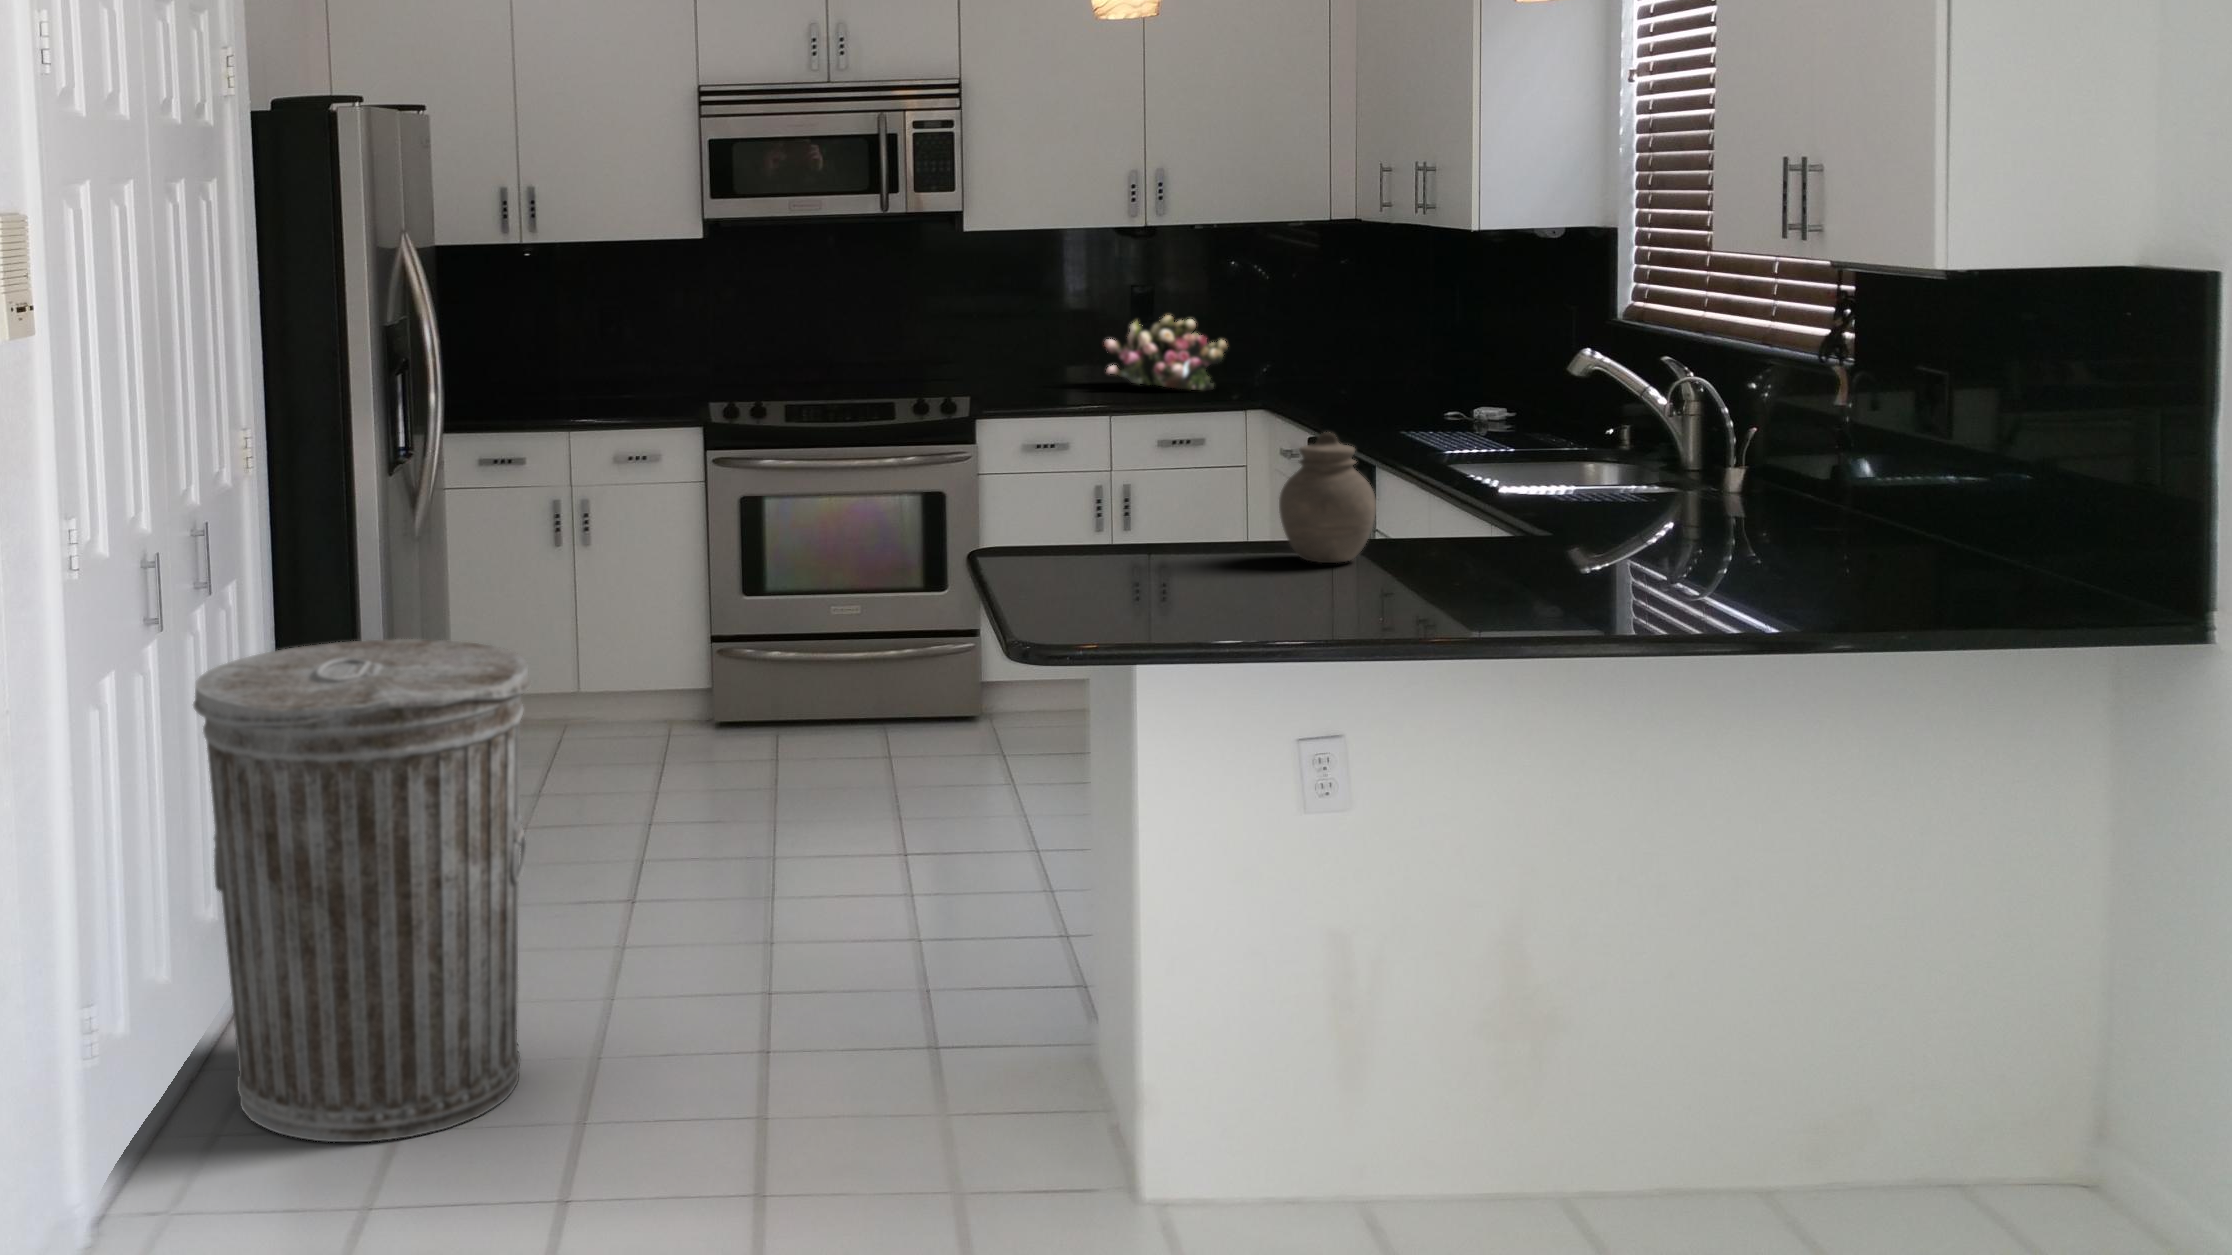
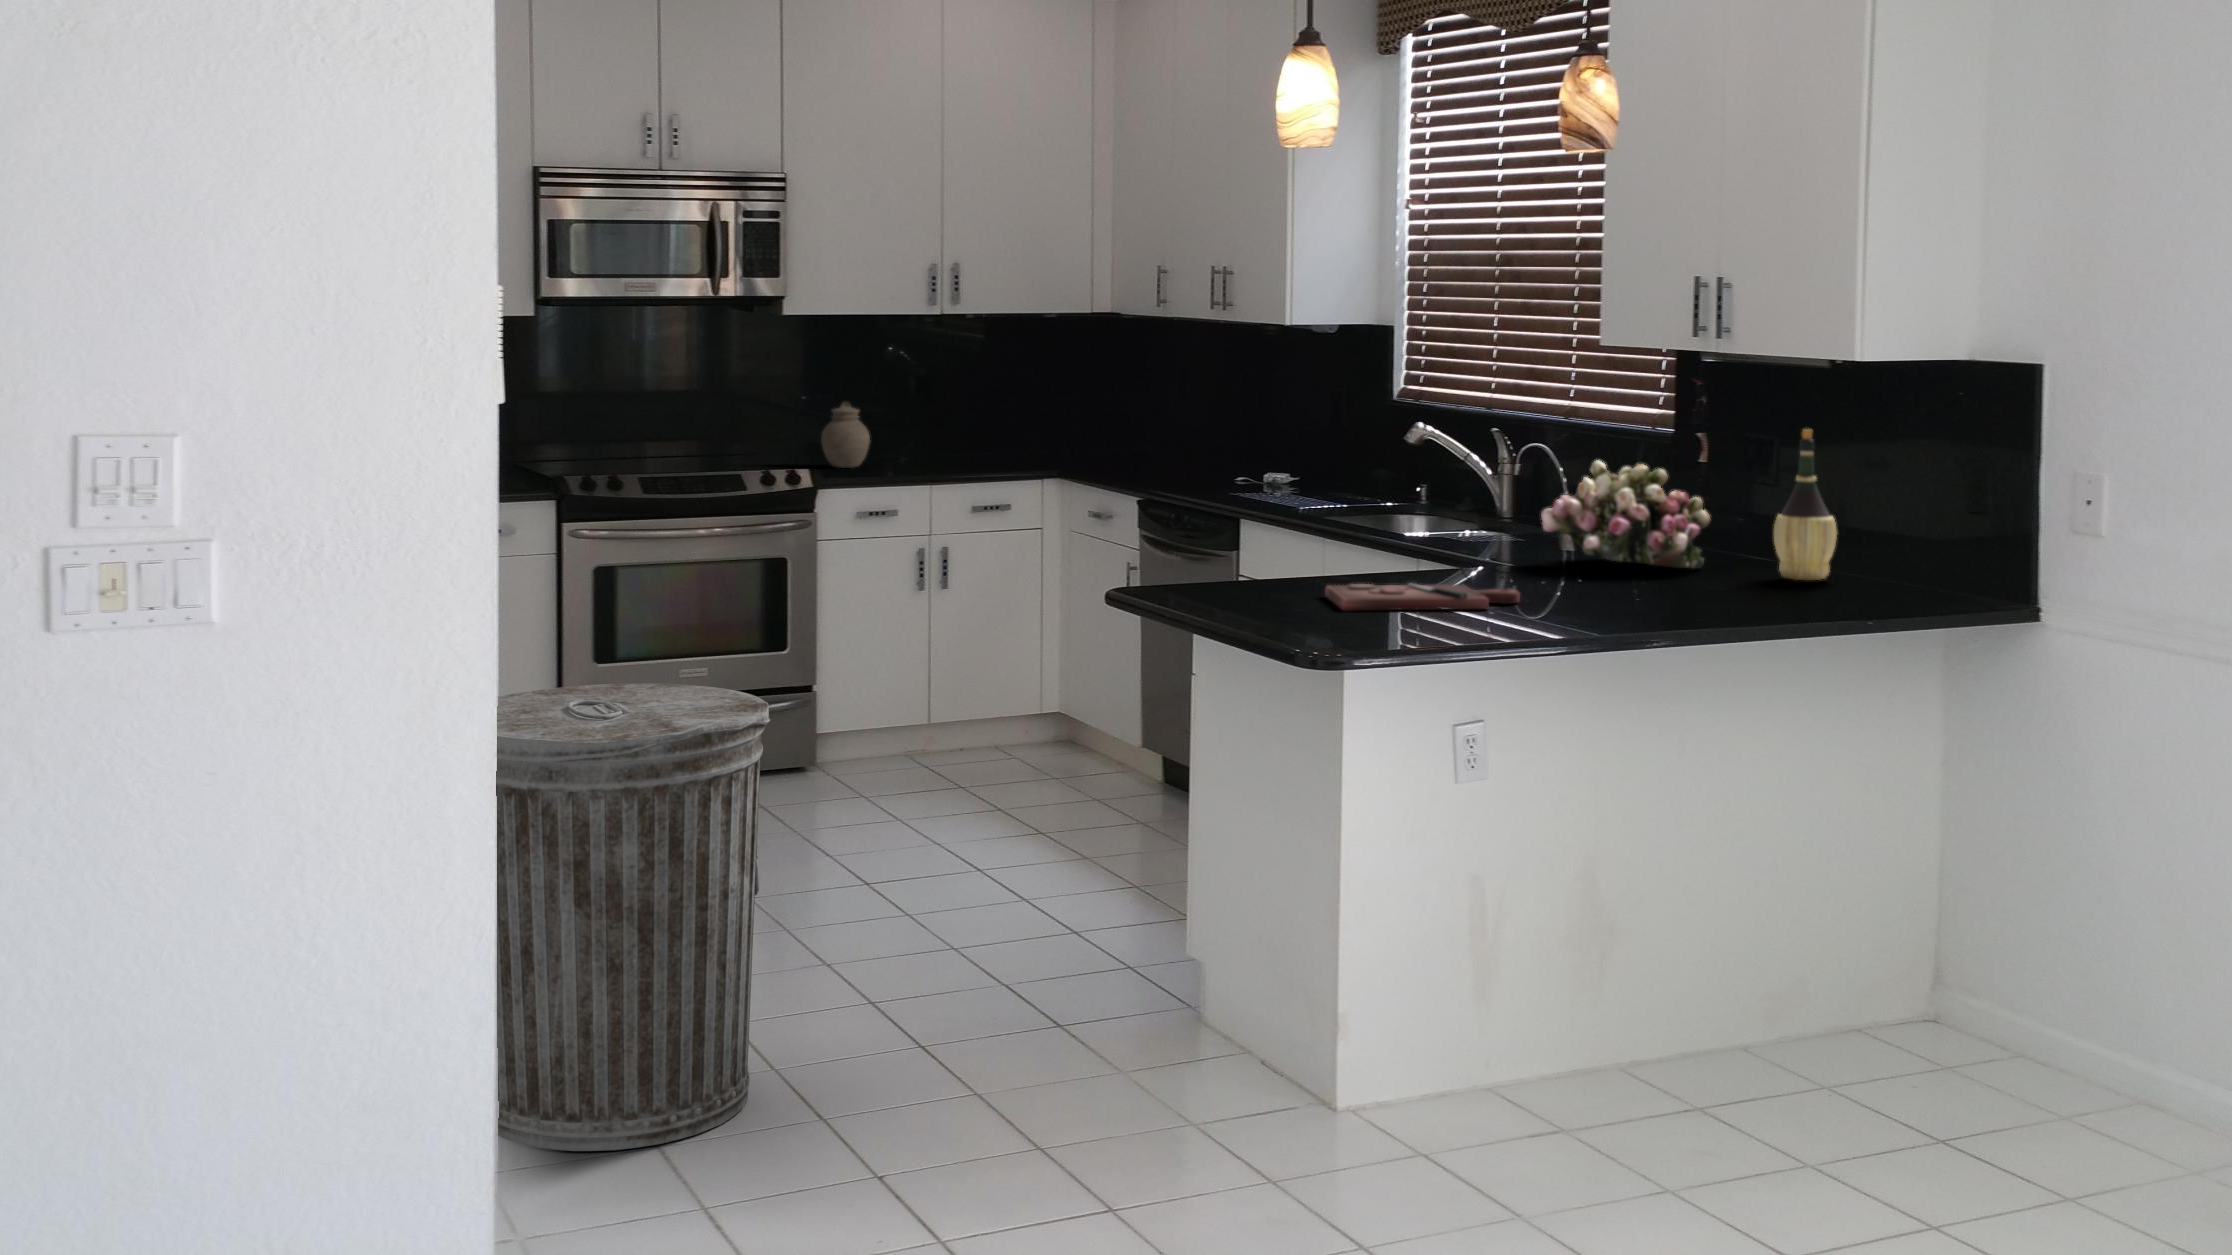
flower arrangement: present [1104,315,1228,390] -> present [1541,461,1710,568]
wine bottle: none [1868,381,1966,598] -> present [1774,429,1837,580]
jar: present [1279,433,1376,563] -> present [821,402,870,468]
cutting board: none [1138,575,1400,620] -> present [1325,584,1520,611]

